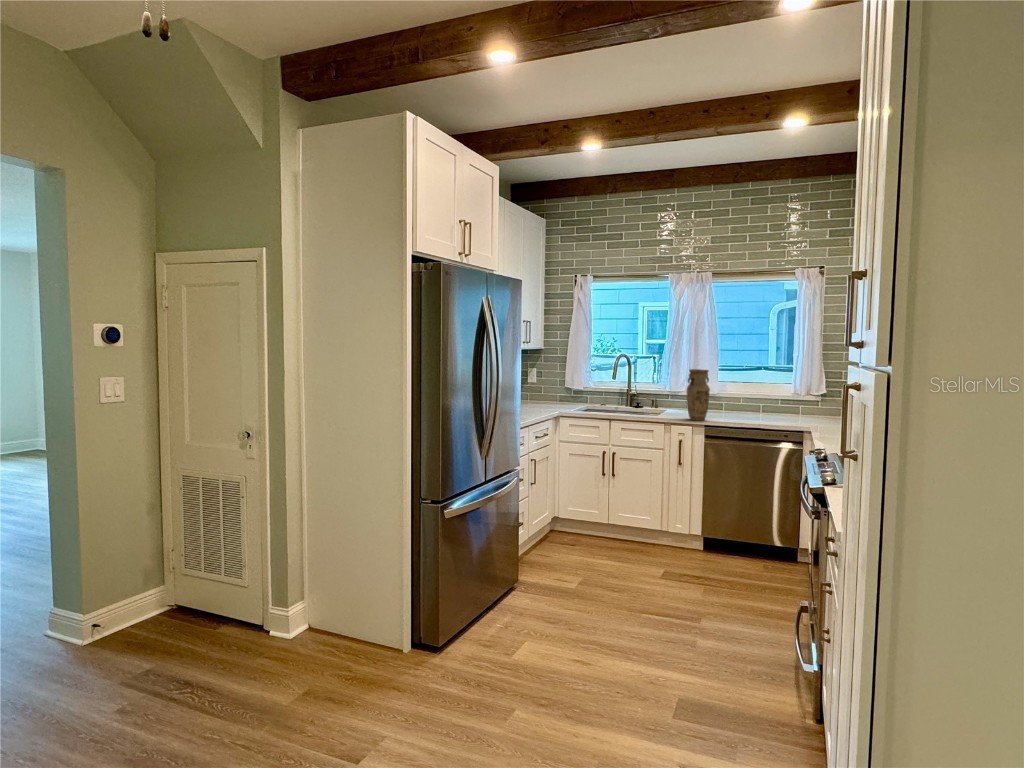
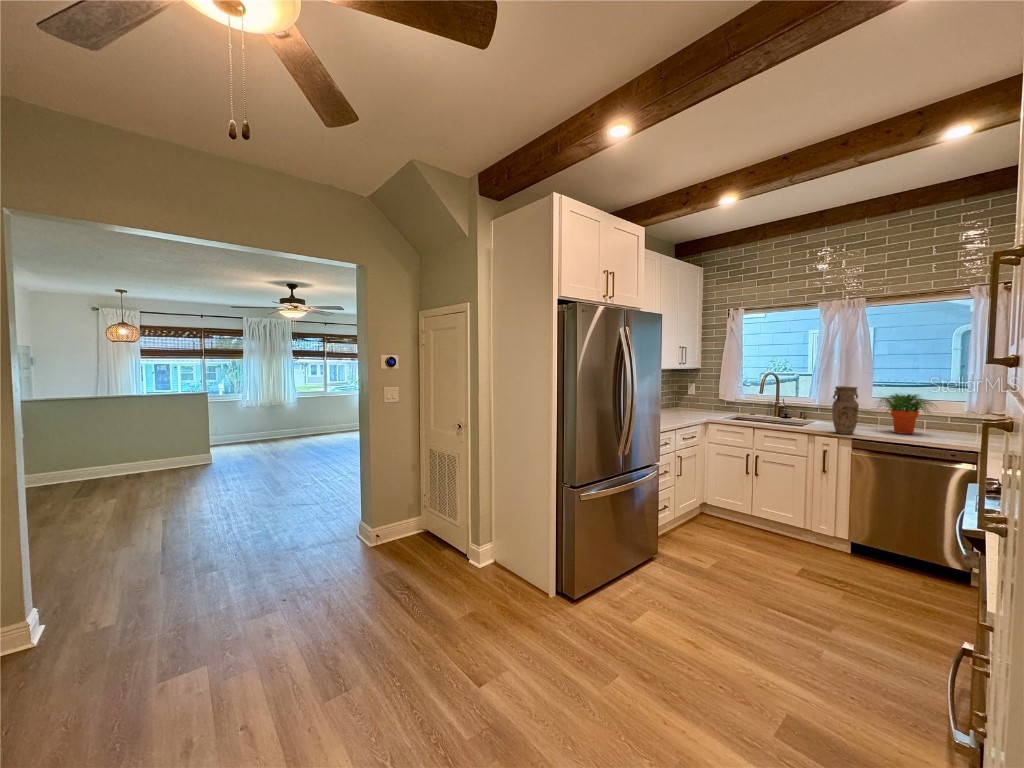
potted plant: none [721,375,772,418] -> present [880,394,933,434]

